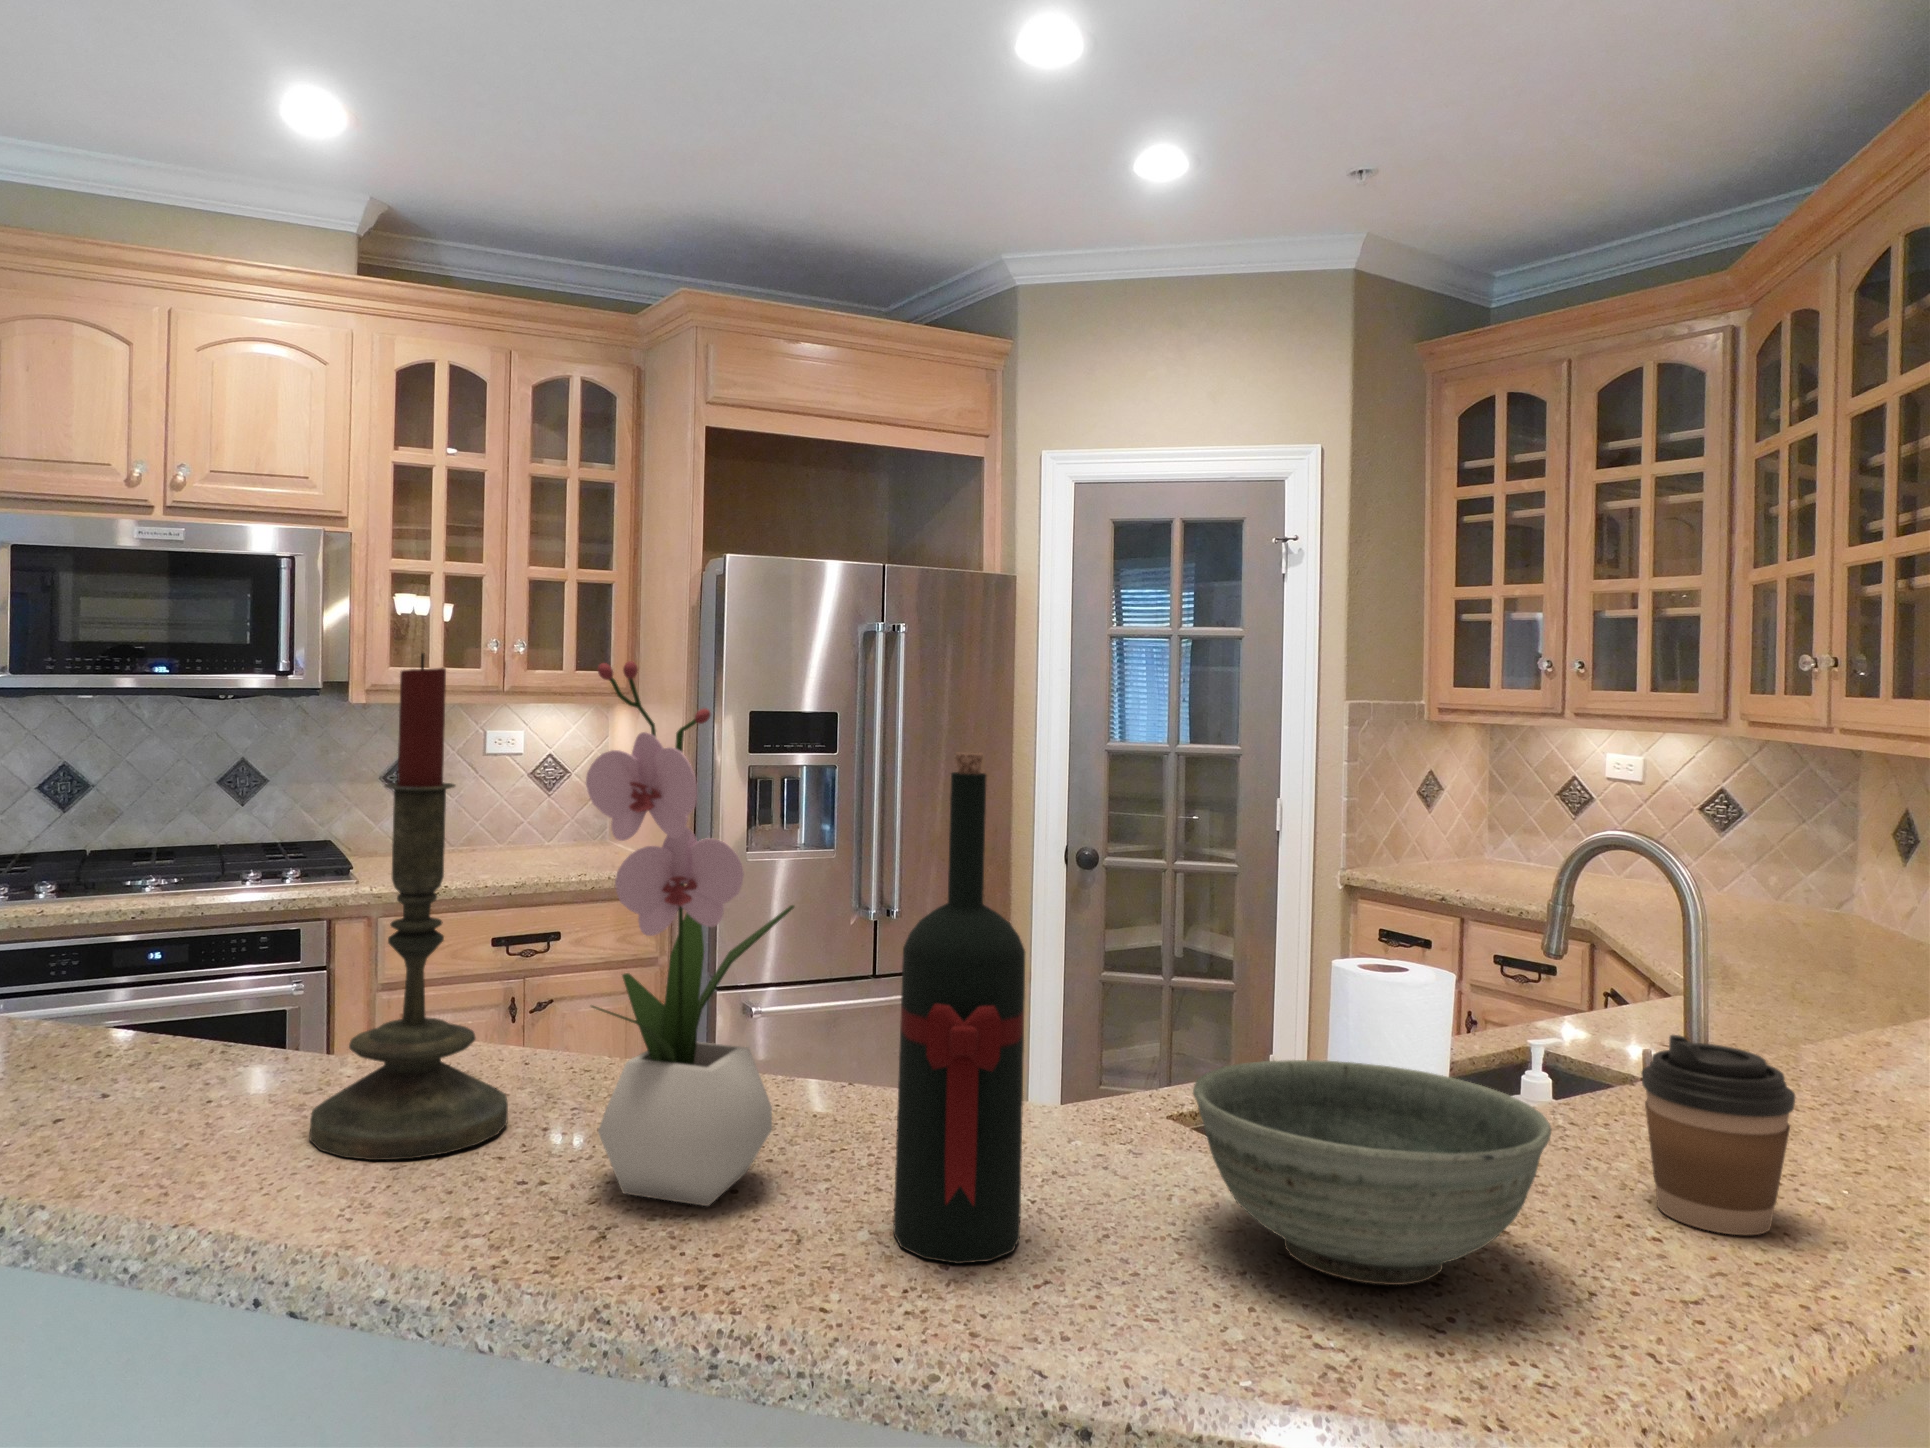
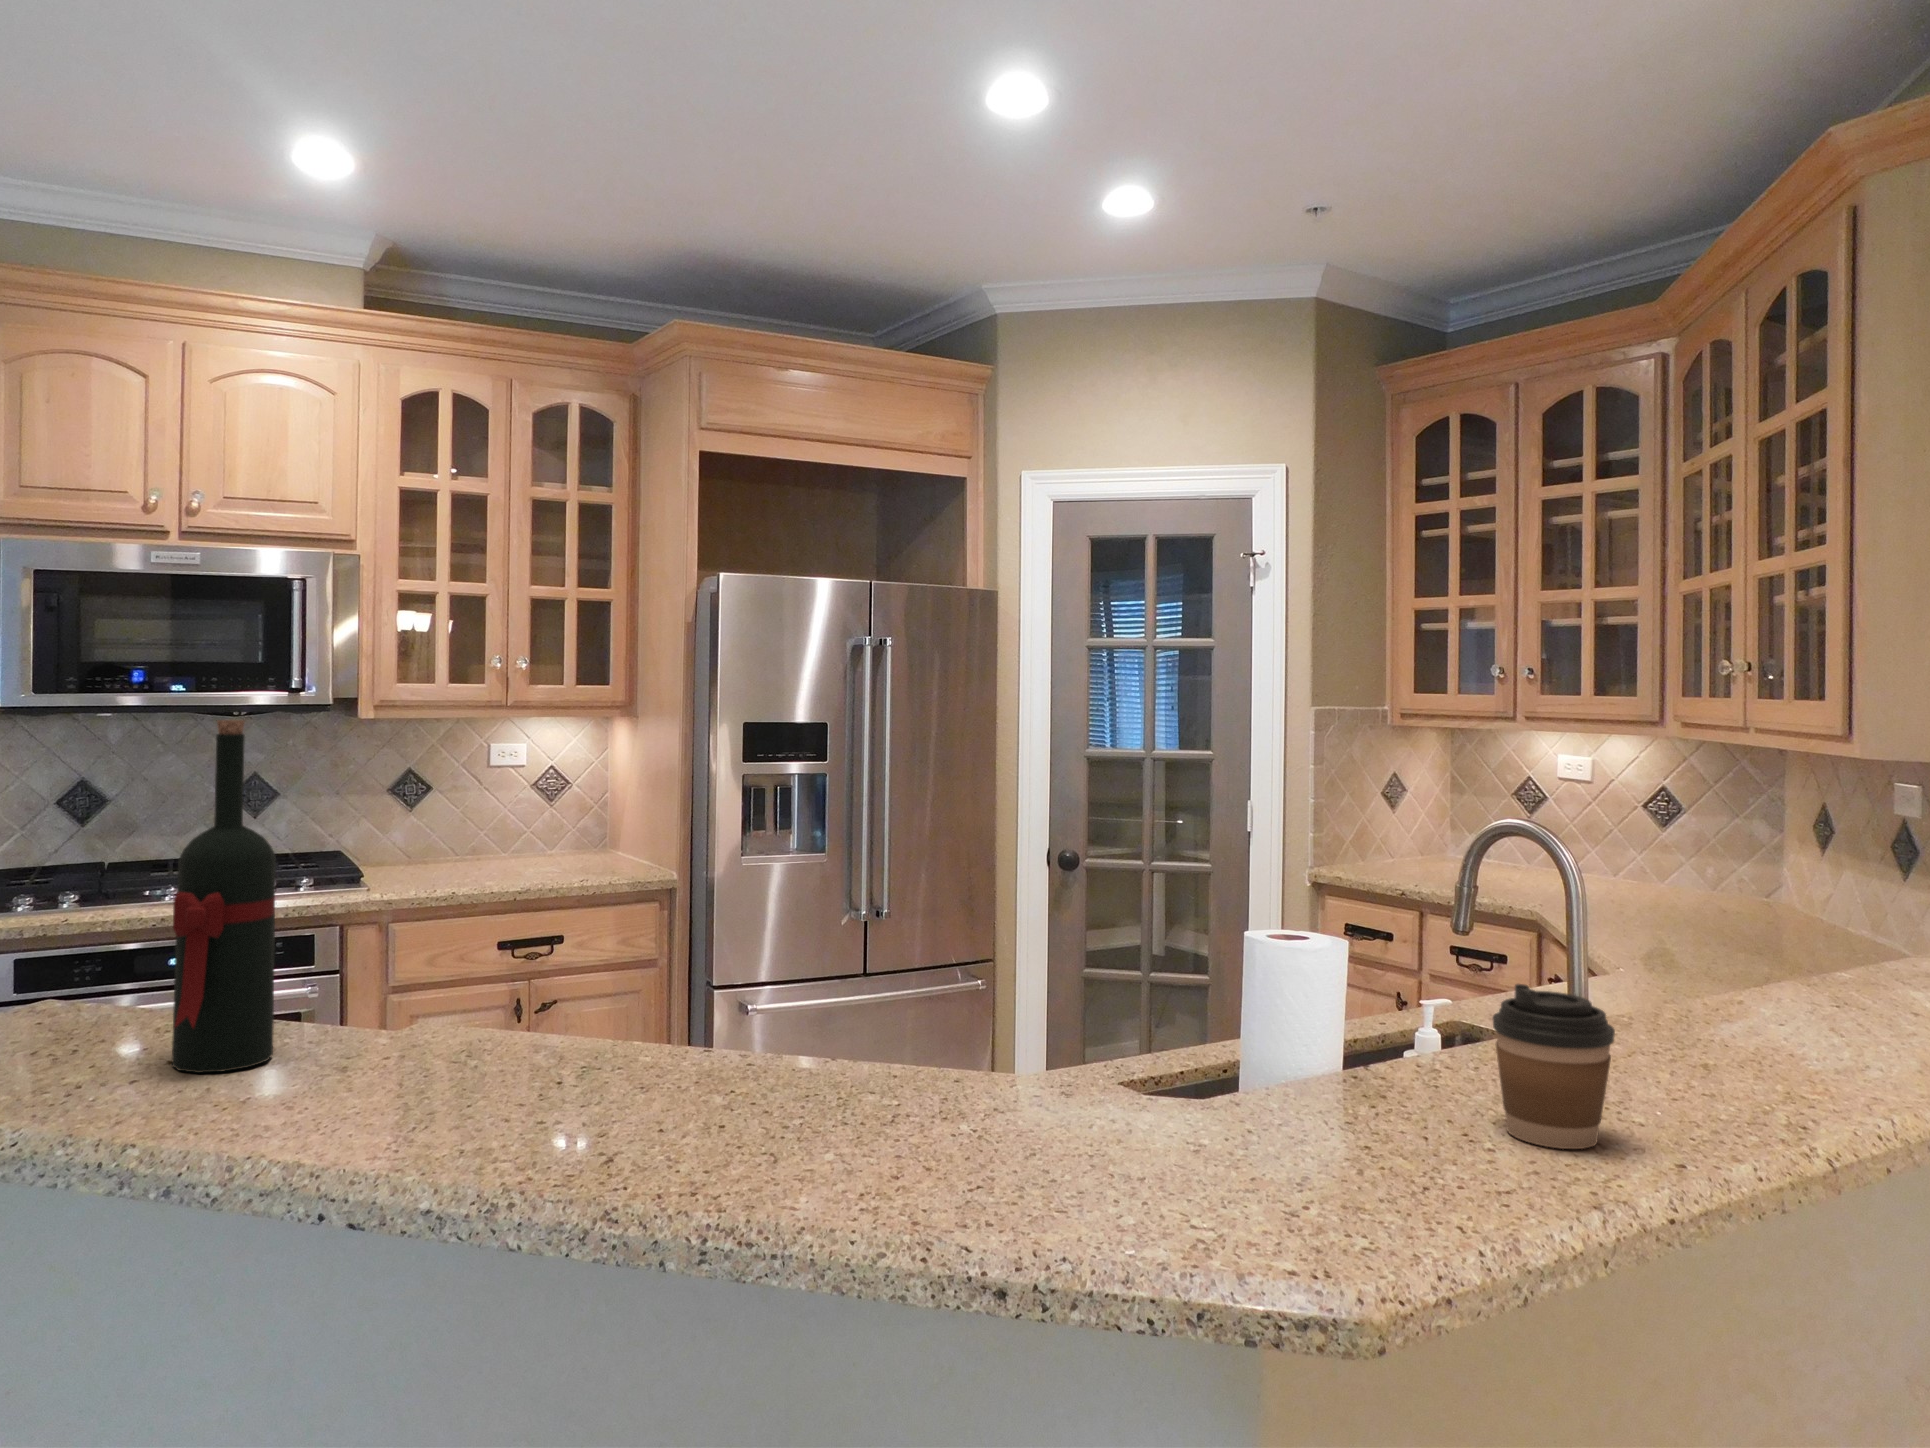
candle: present [310,653,508,1160] -> none [355,671,526,1107]
flower arrangement: present [586,661,794,1206] -> none [592,676,773,1137]
wine bottle: present [893,753,1025,1264] -> present [172,720,276,1073]
bowl: present [1193,1060,1551,1285] -> none [1106,1009,1396,1185]

